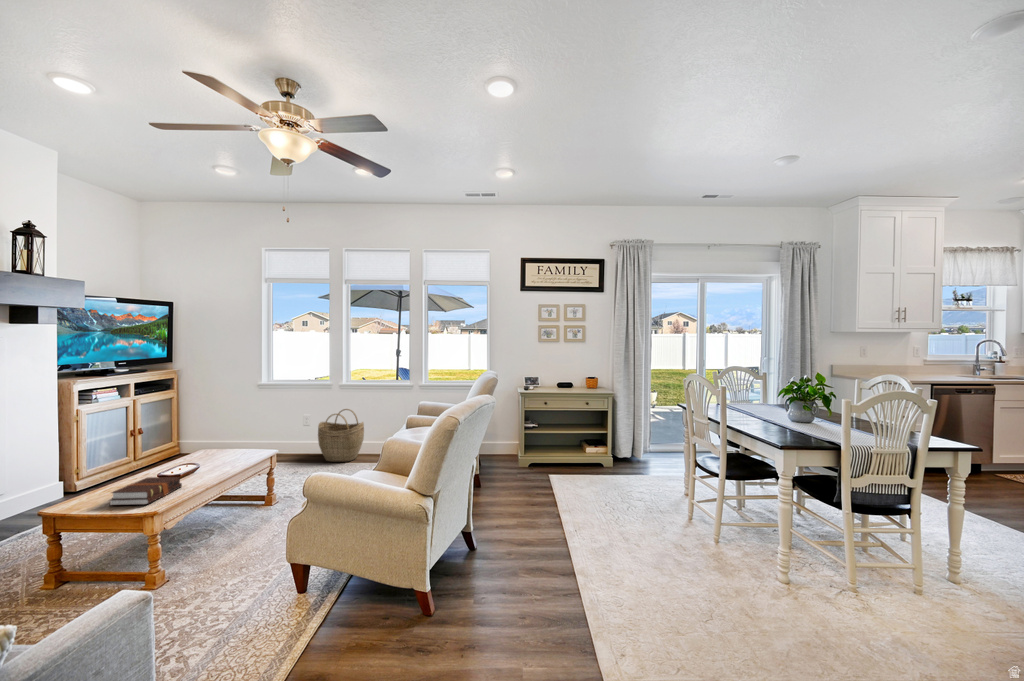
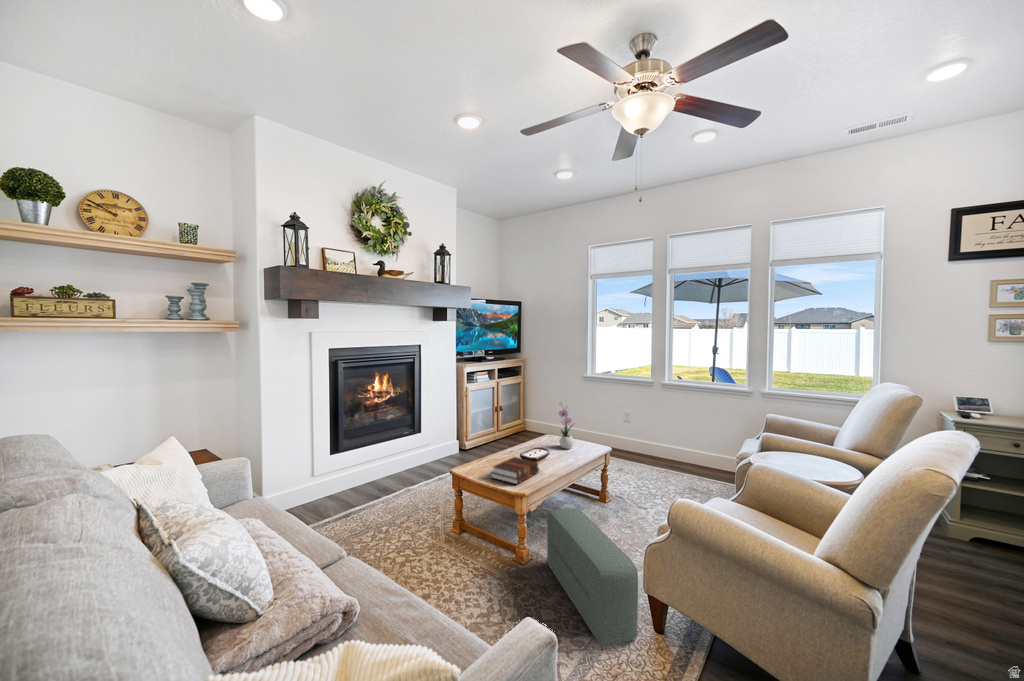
woven basket: present [318,409,364,462] -> none [641,409,690,468]
flower arrangement: none [212,411,235,460] -> present [559,403,575,449]
pouf: none [188,512,279,622] -> present [547,508,638,646]

